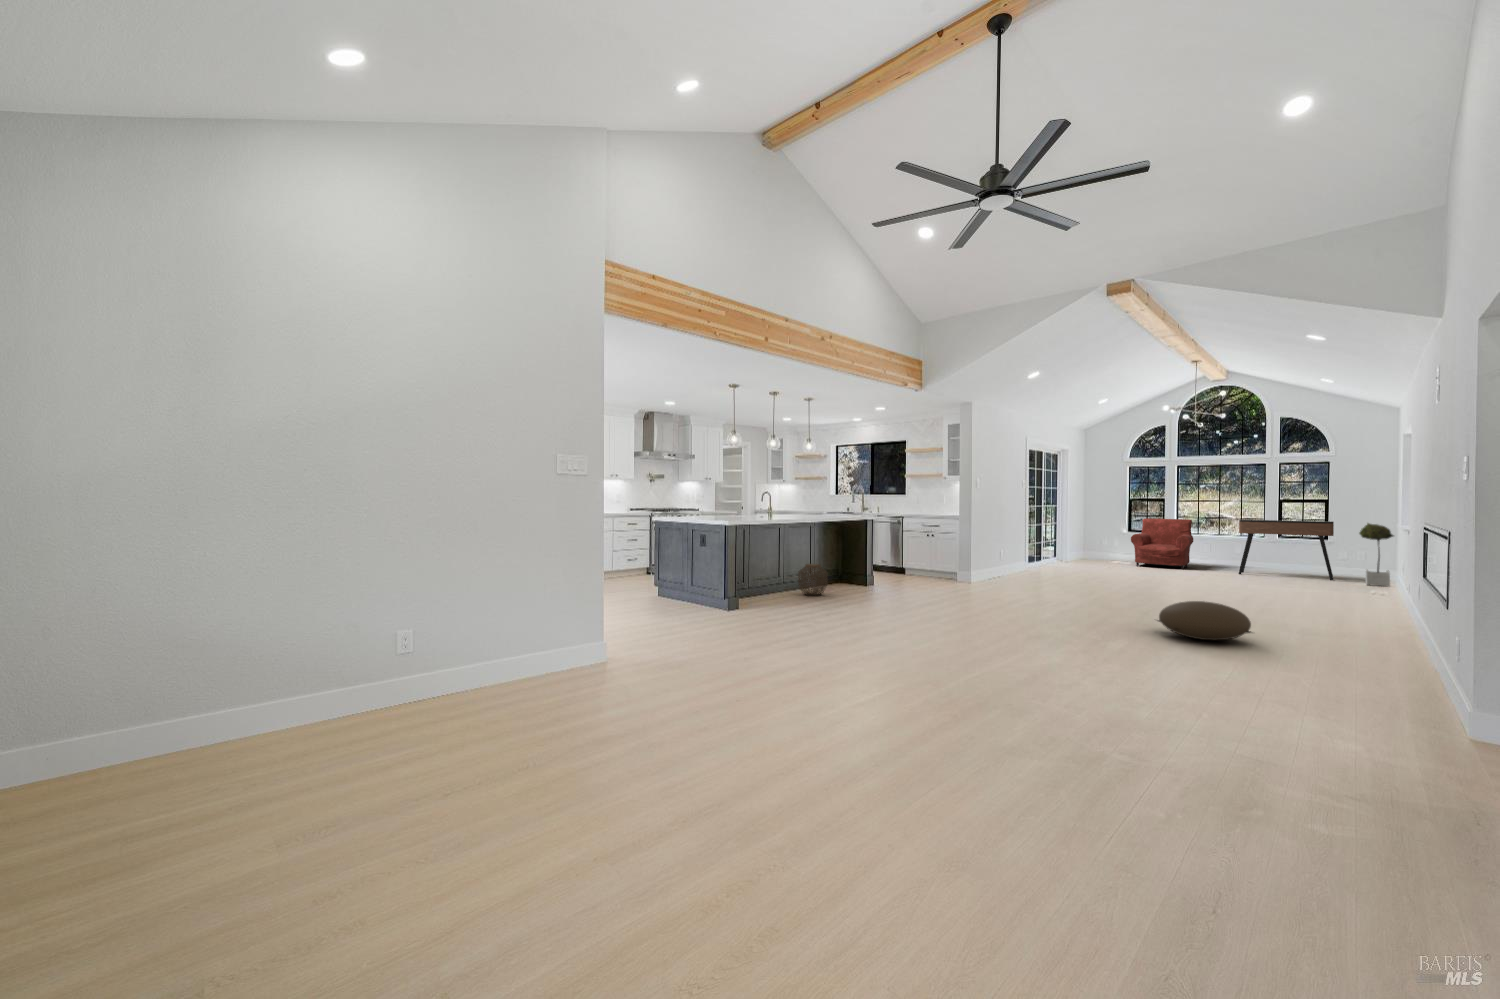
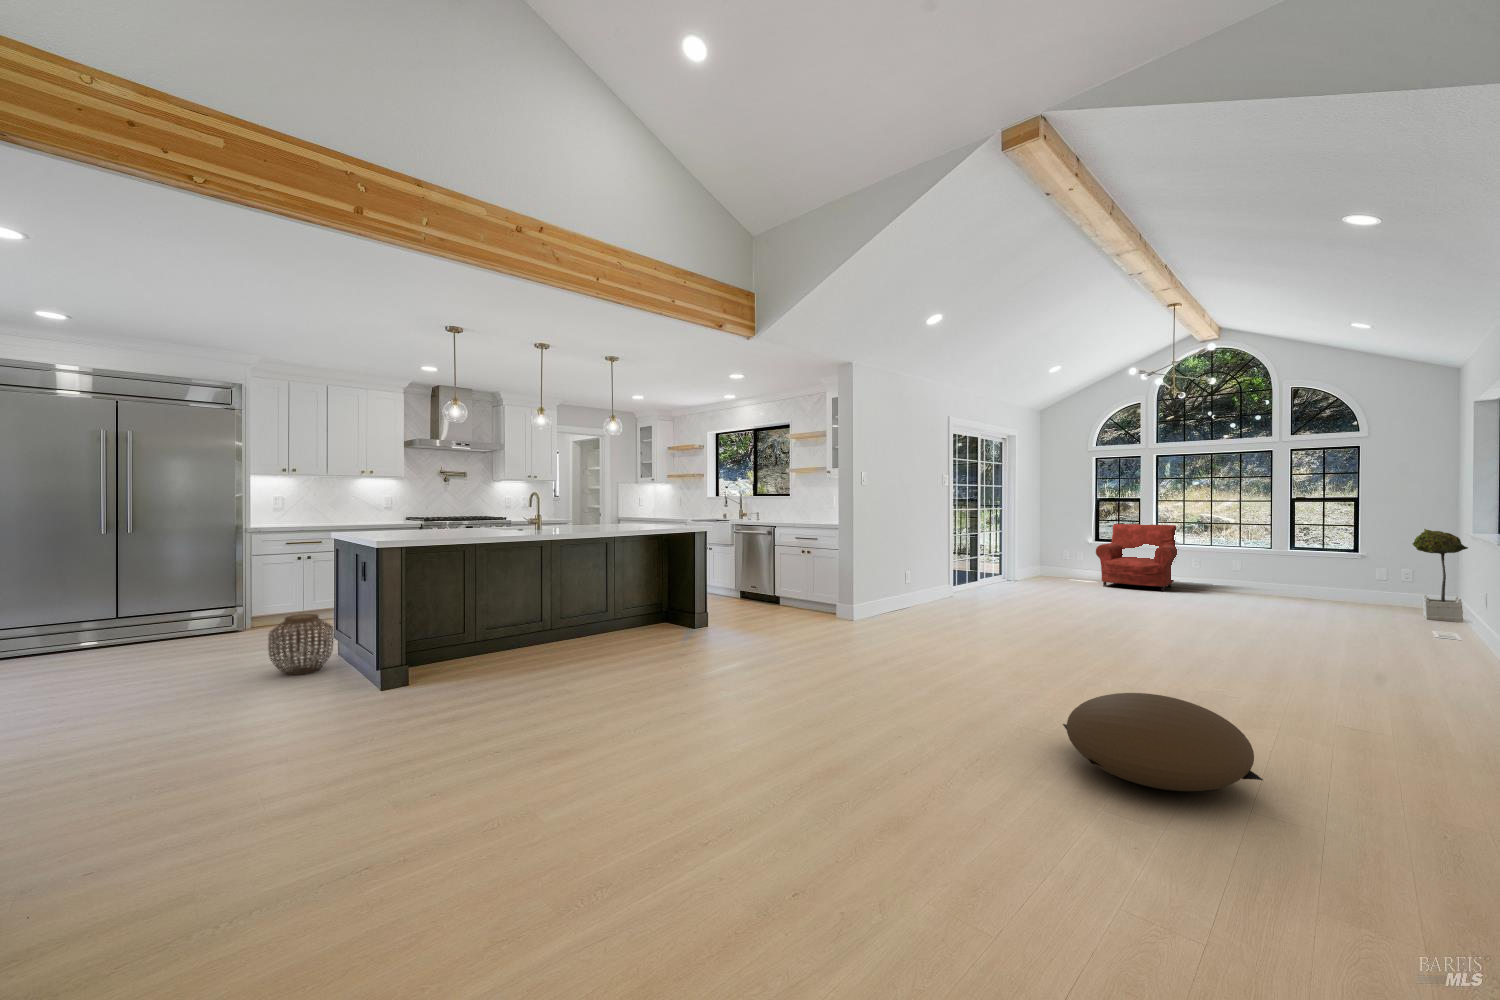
console table: present [1239,520,1334,580] -> none [1239,525,1375,610]
woven basket: present [798,564,828,596] -> present [268,614,333,675]

